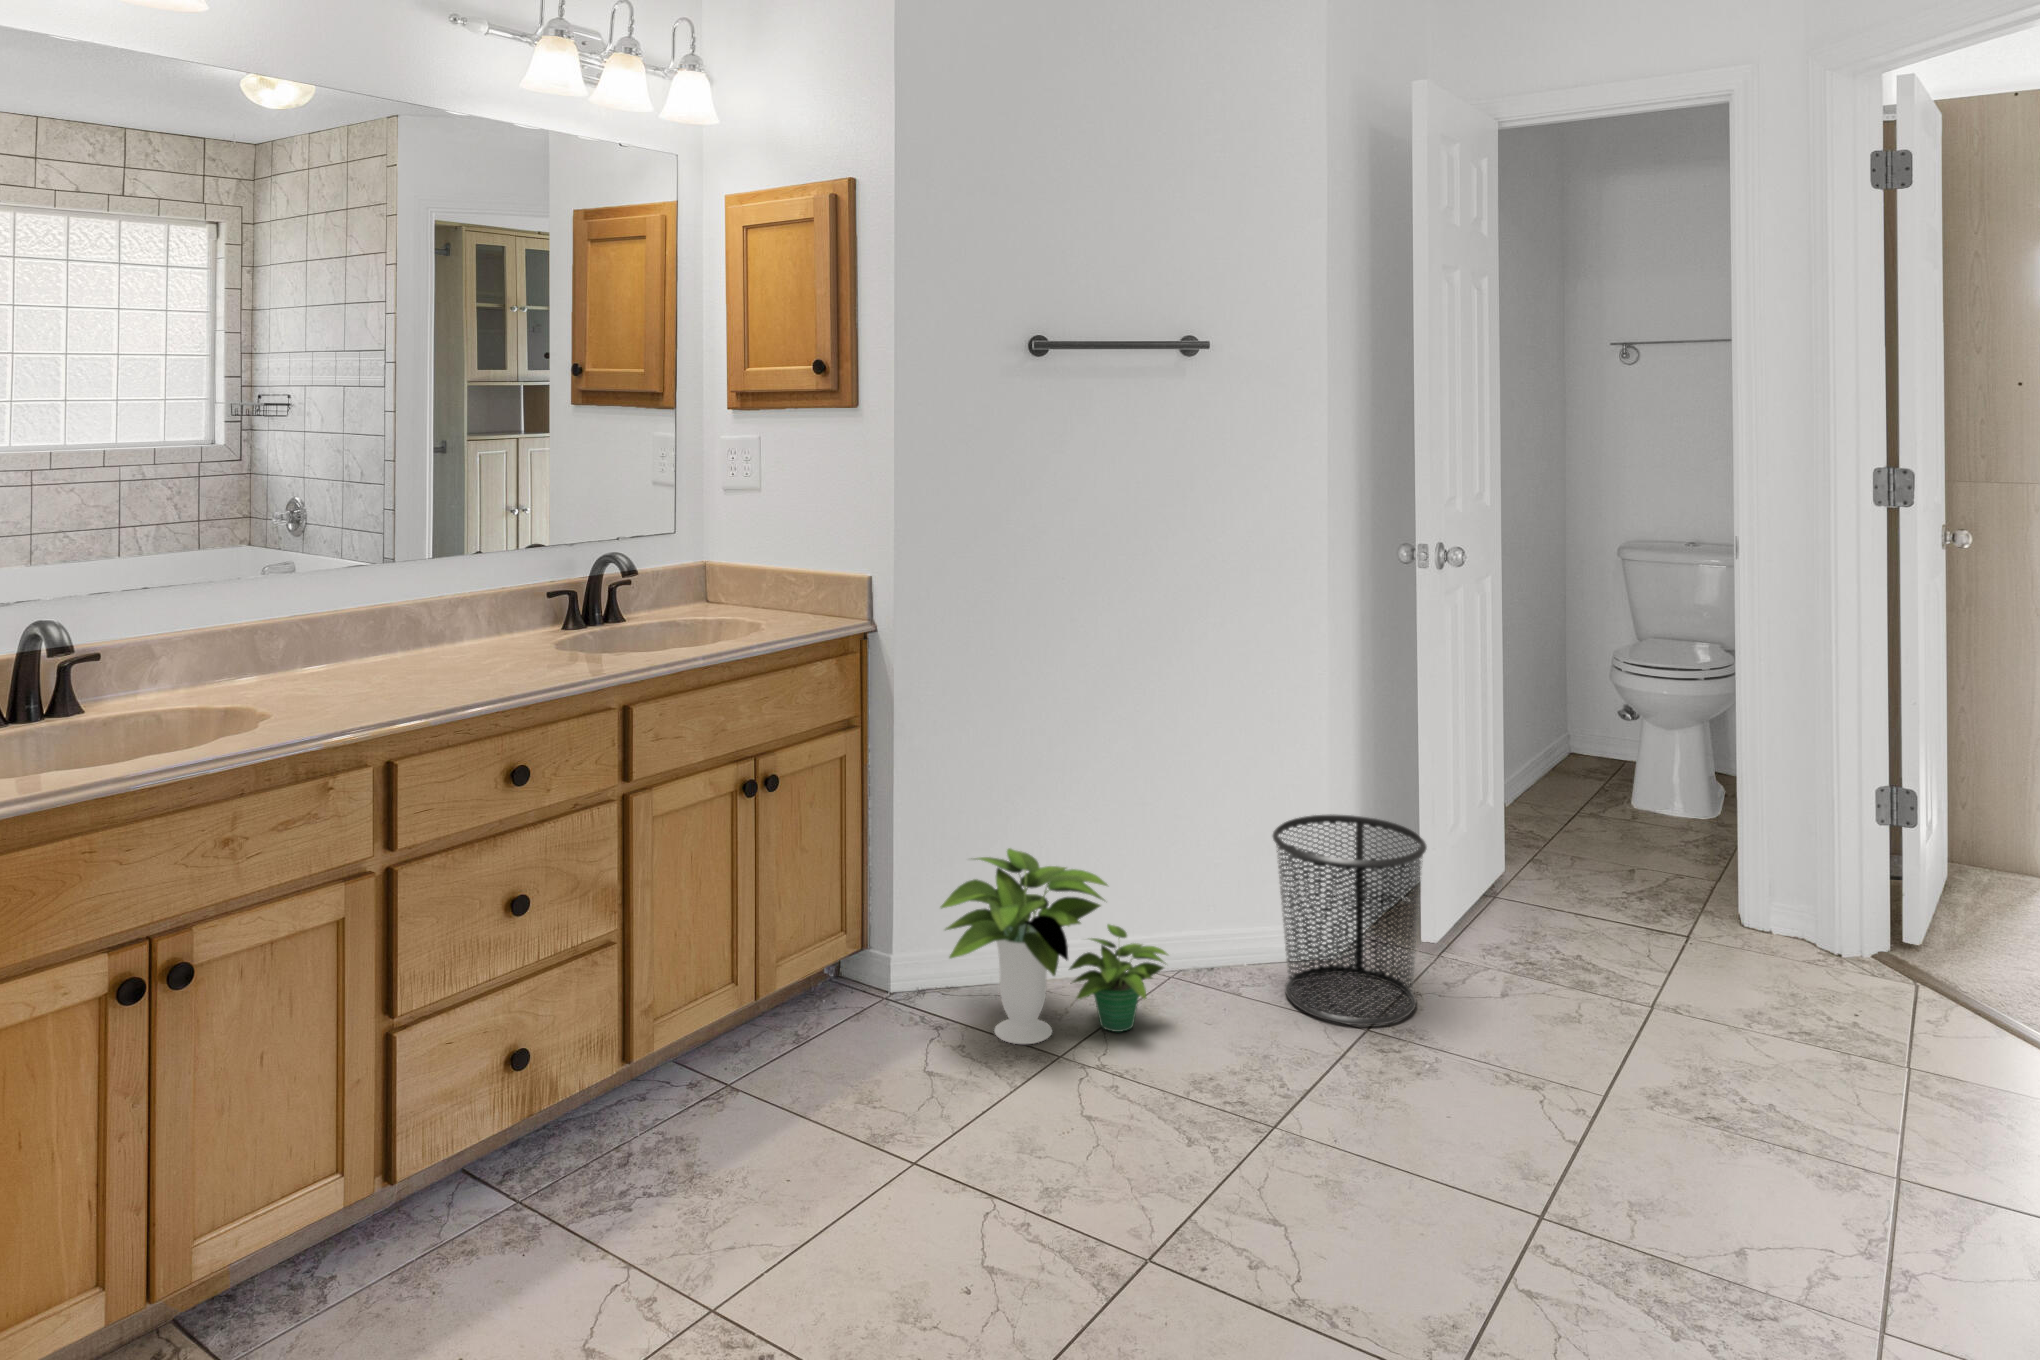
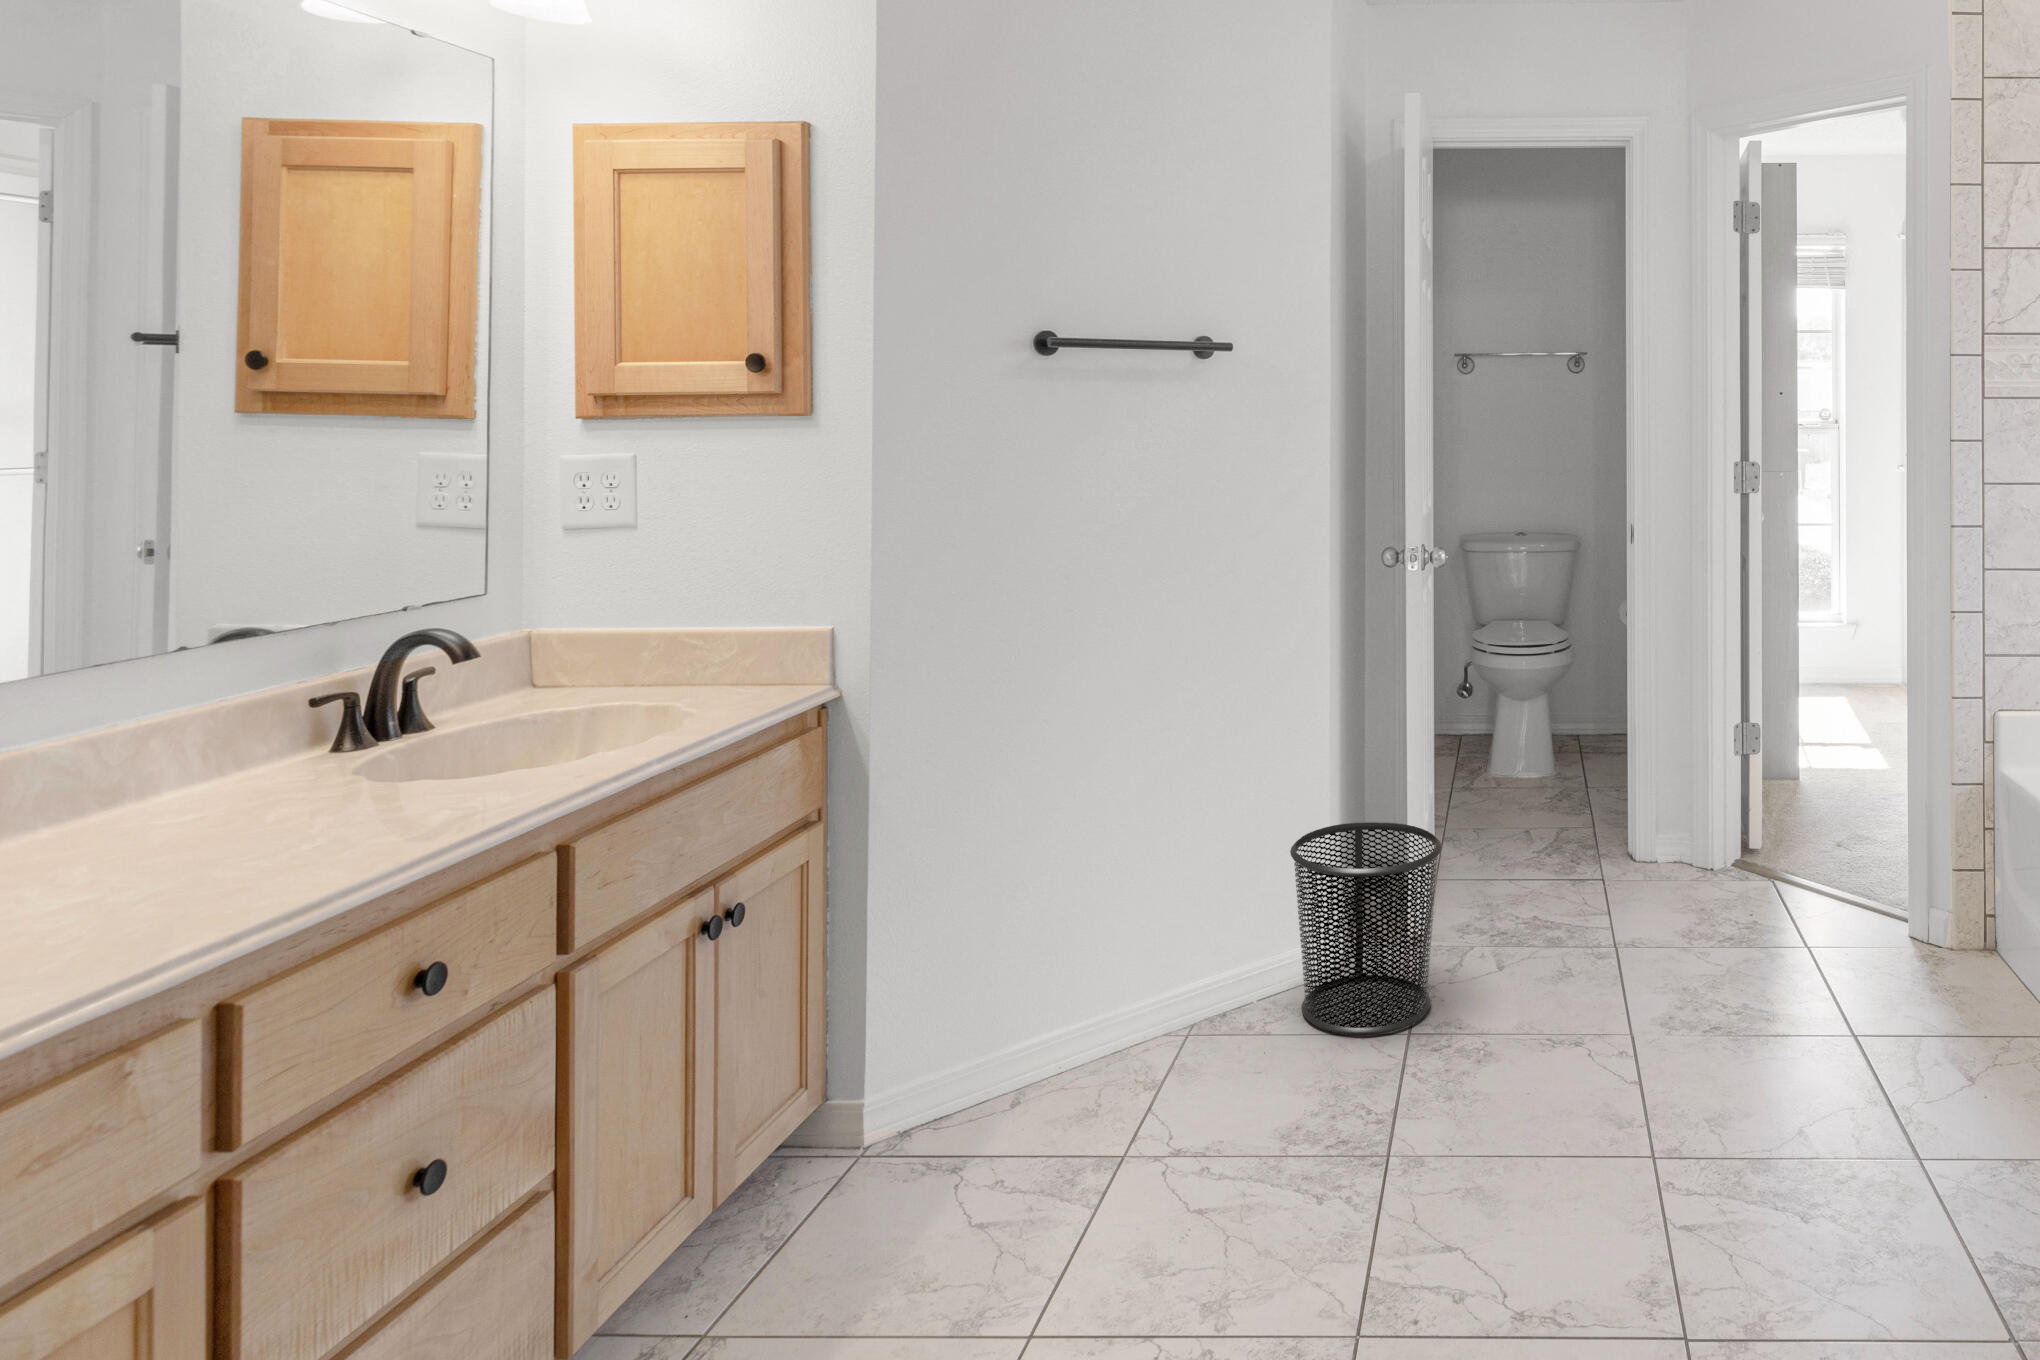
potted plant: present [941,848,1168,1044] -> none [965,933,1220,1161]

